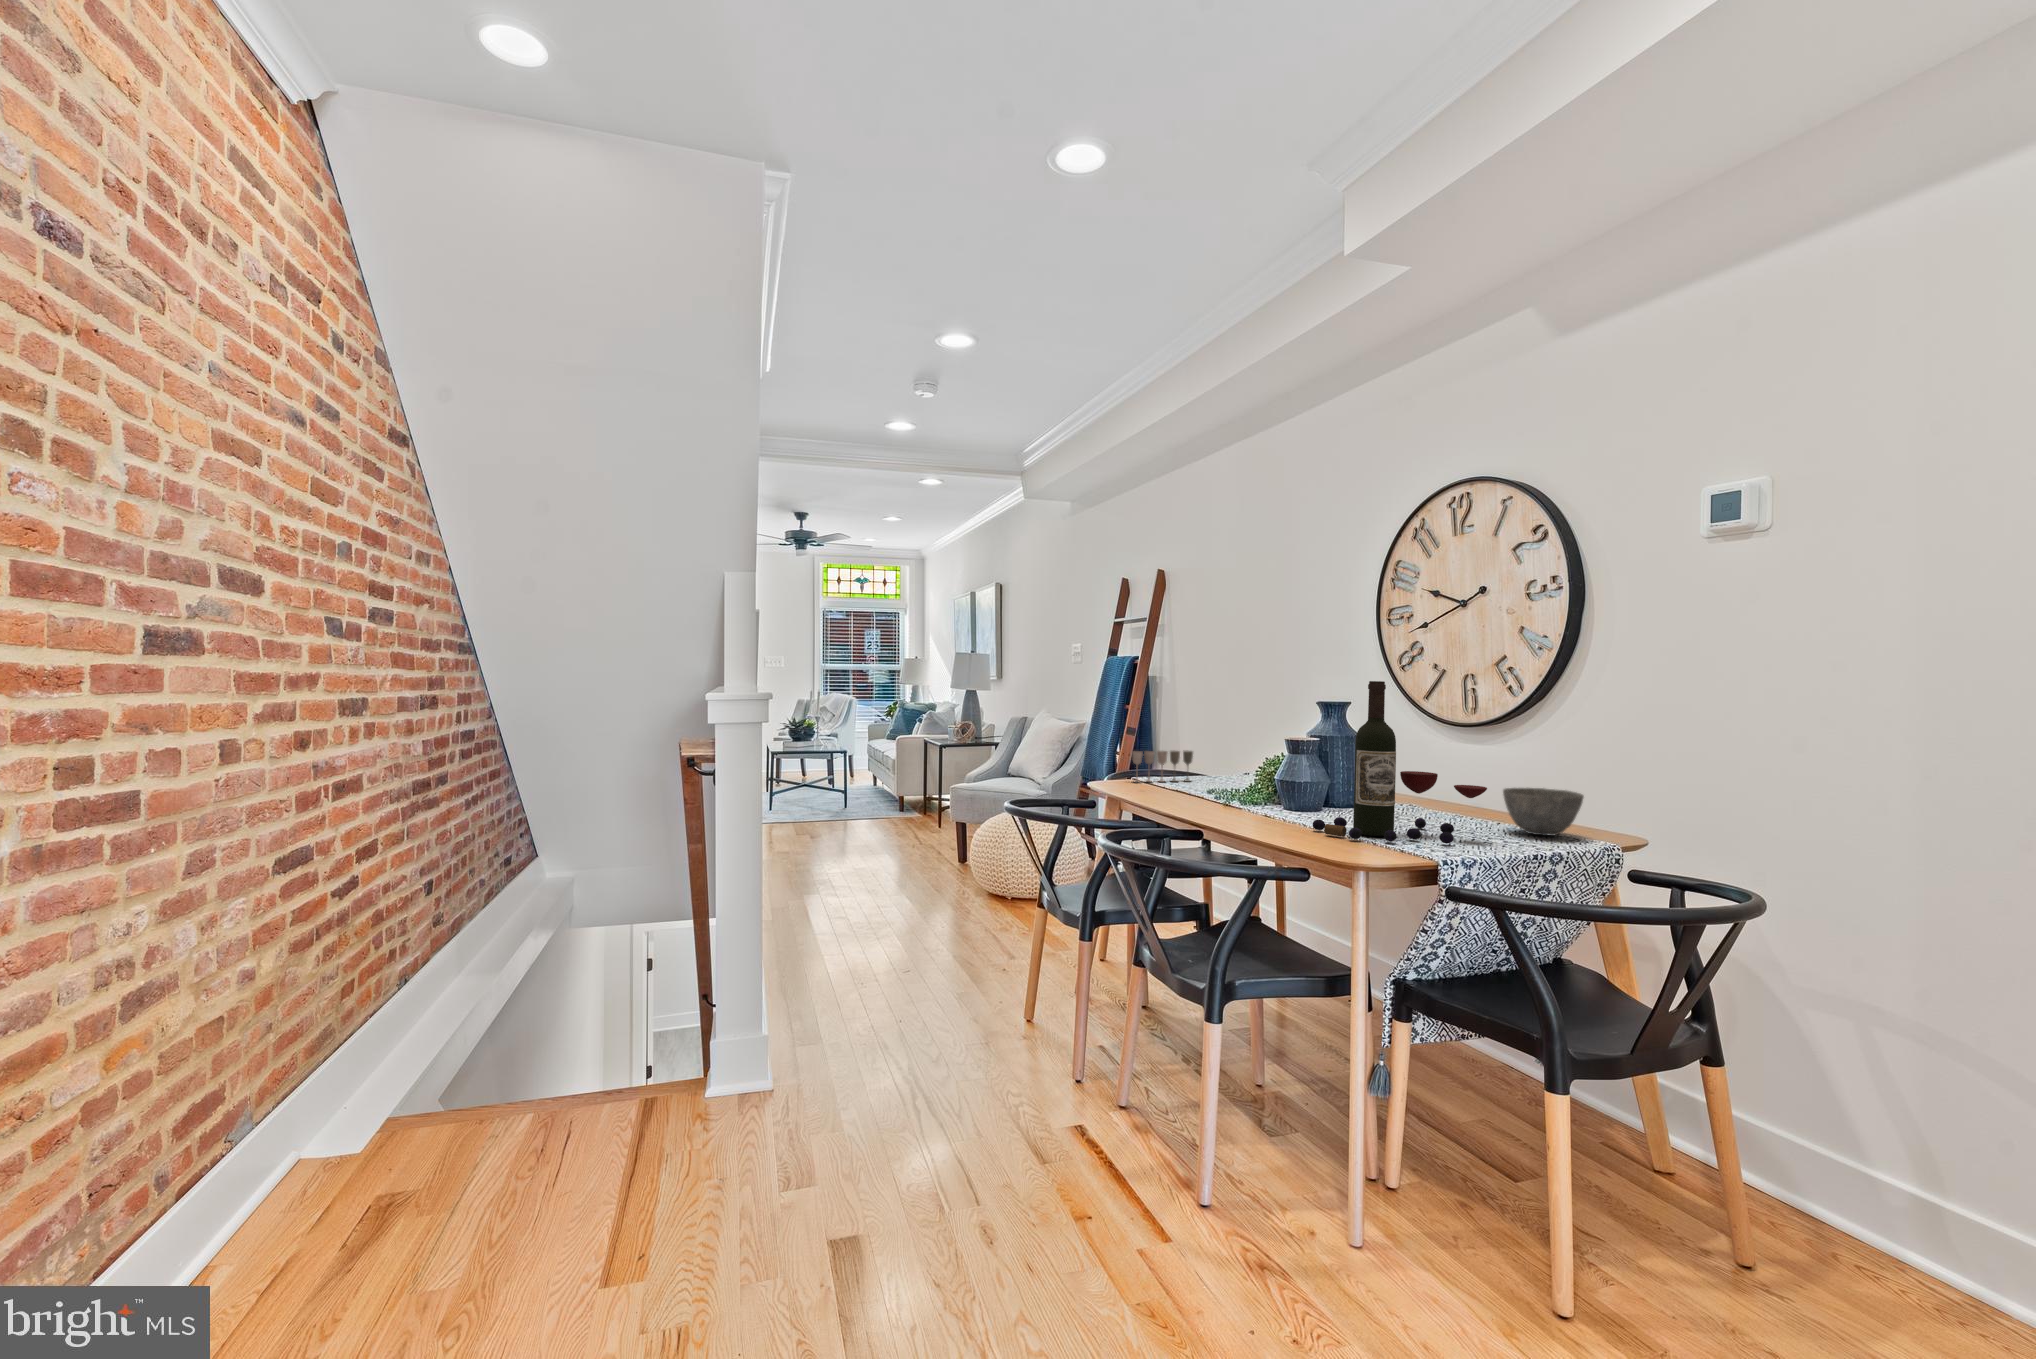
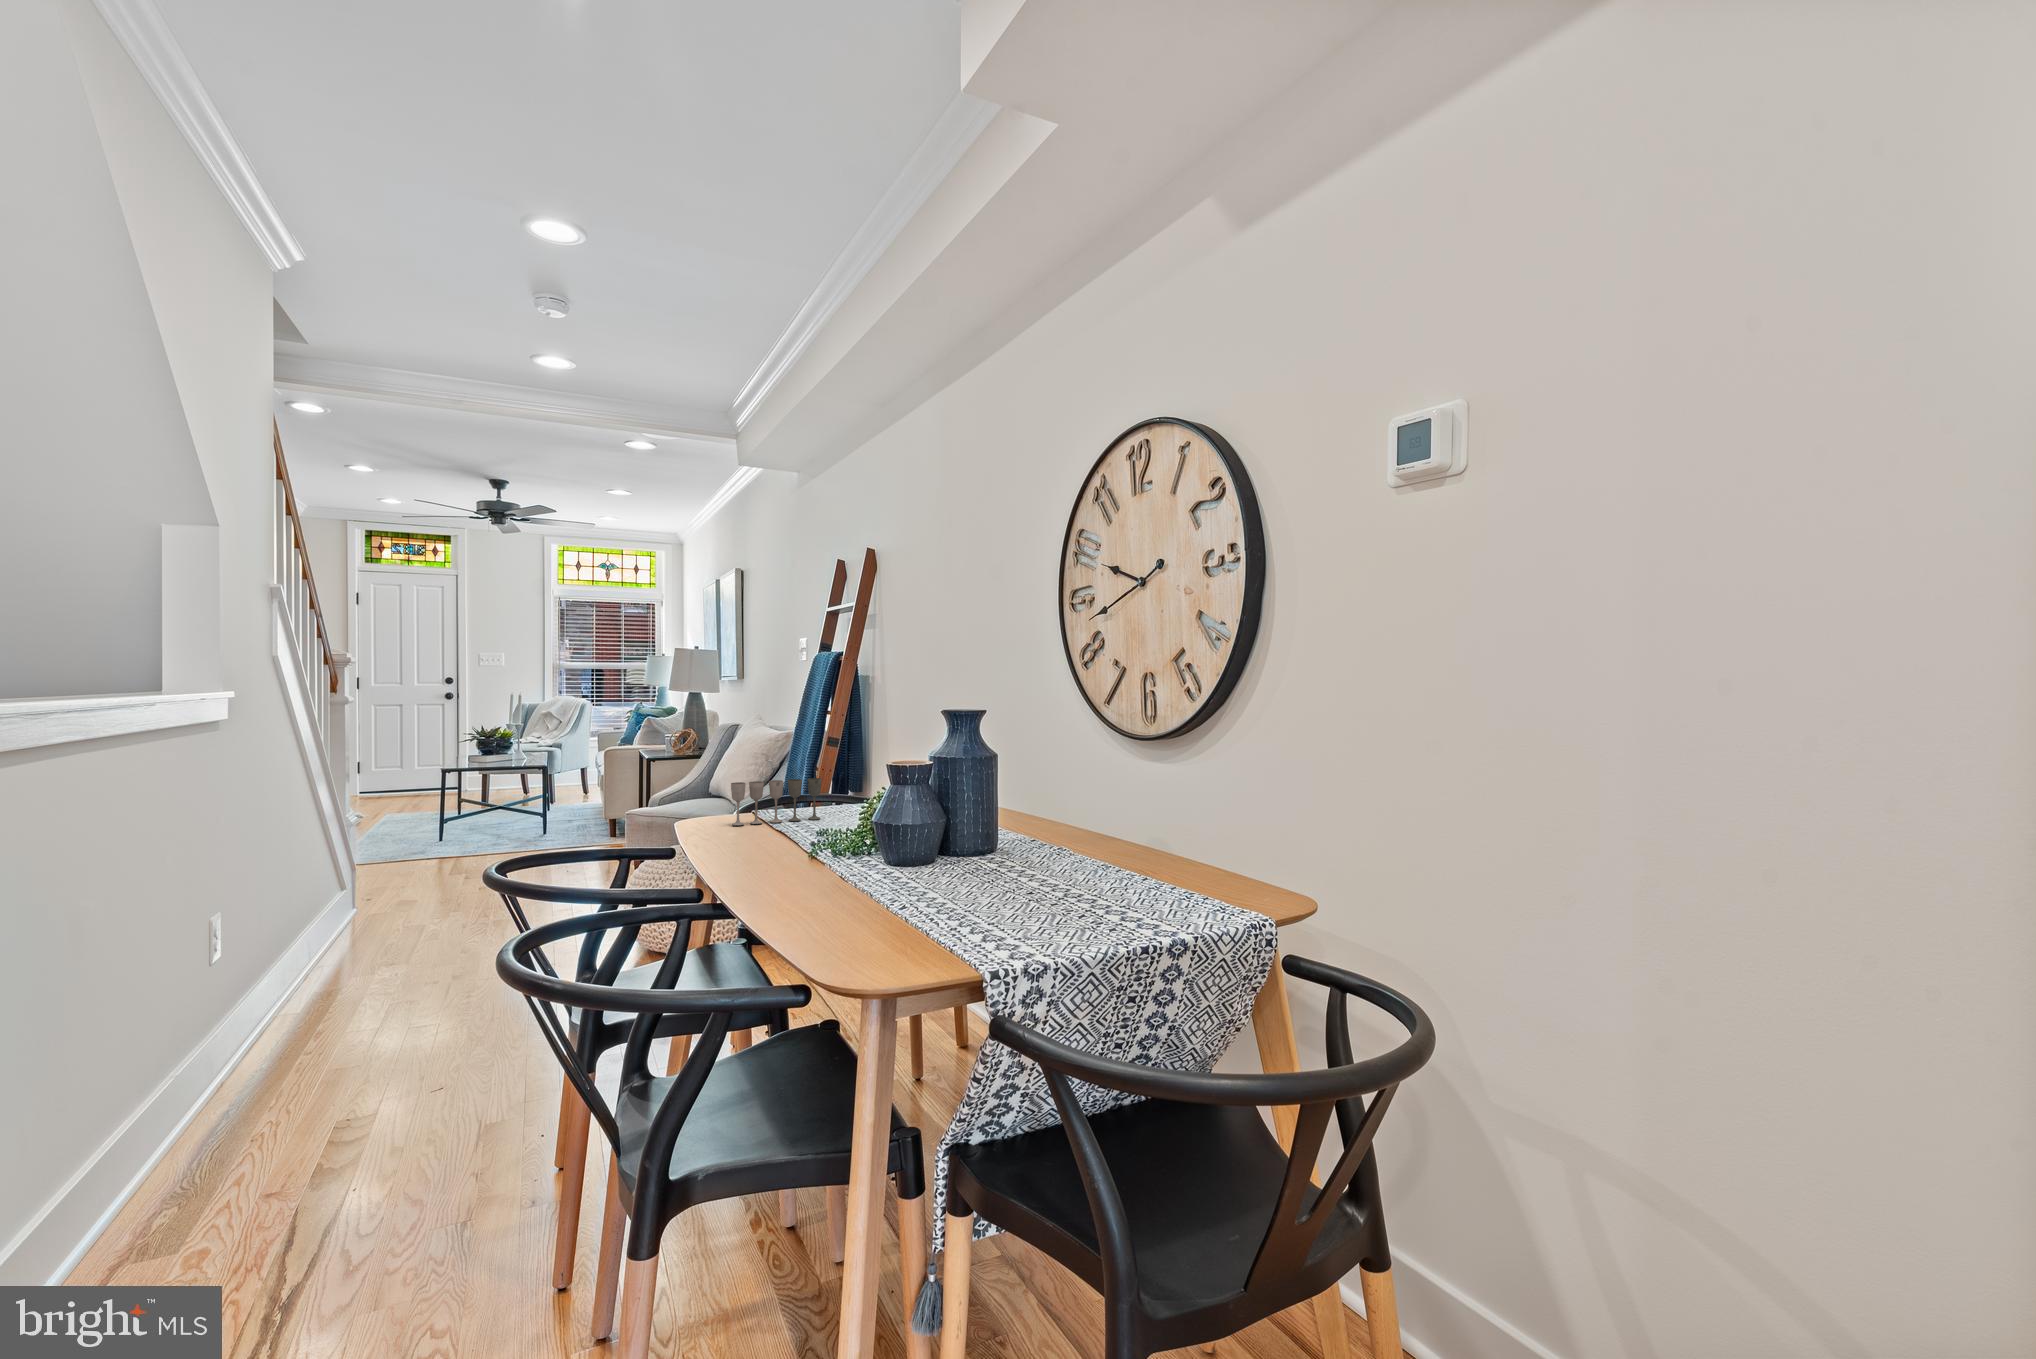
wine bottle: present [1313,681,1487,844] -> none [865,691,1104,933]
bowl: present [1503,788,1584,835] -> none [1140,829,1239,899]

